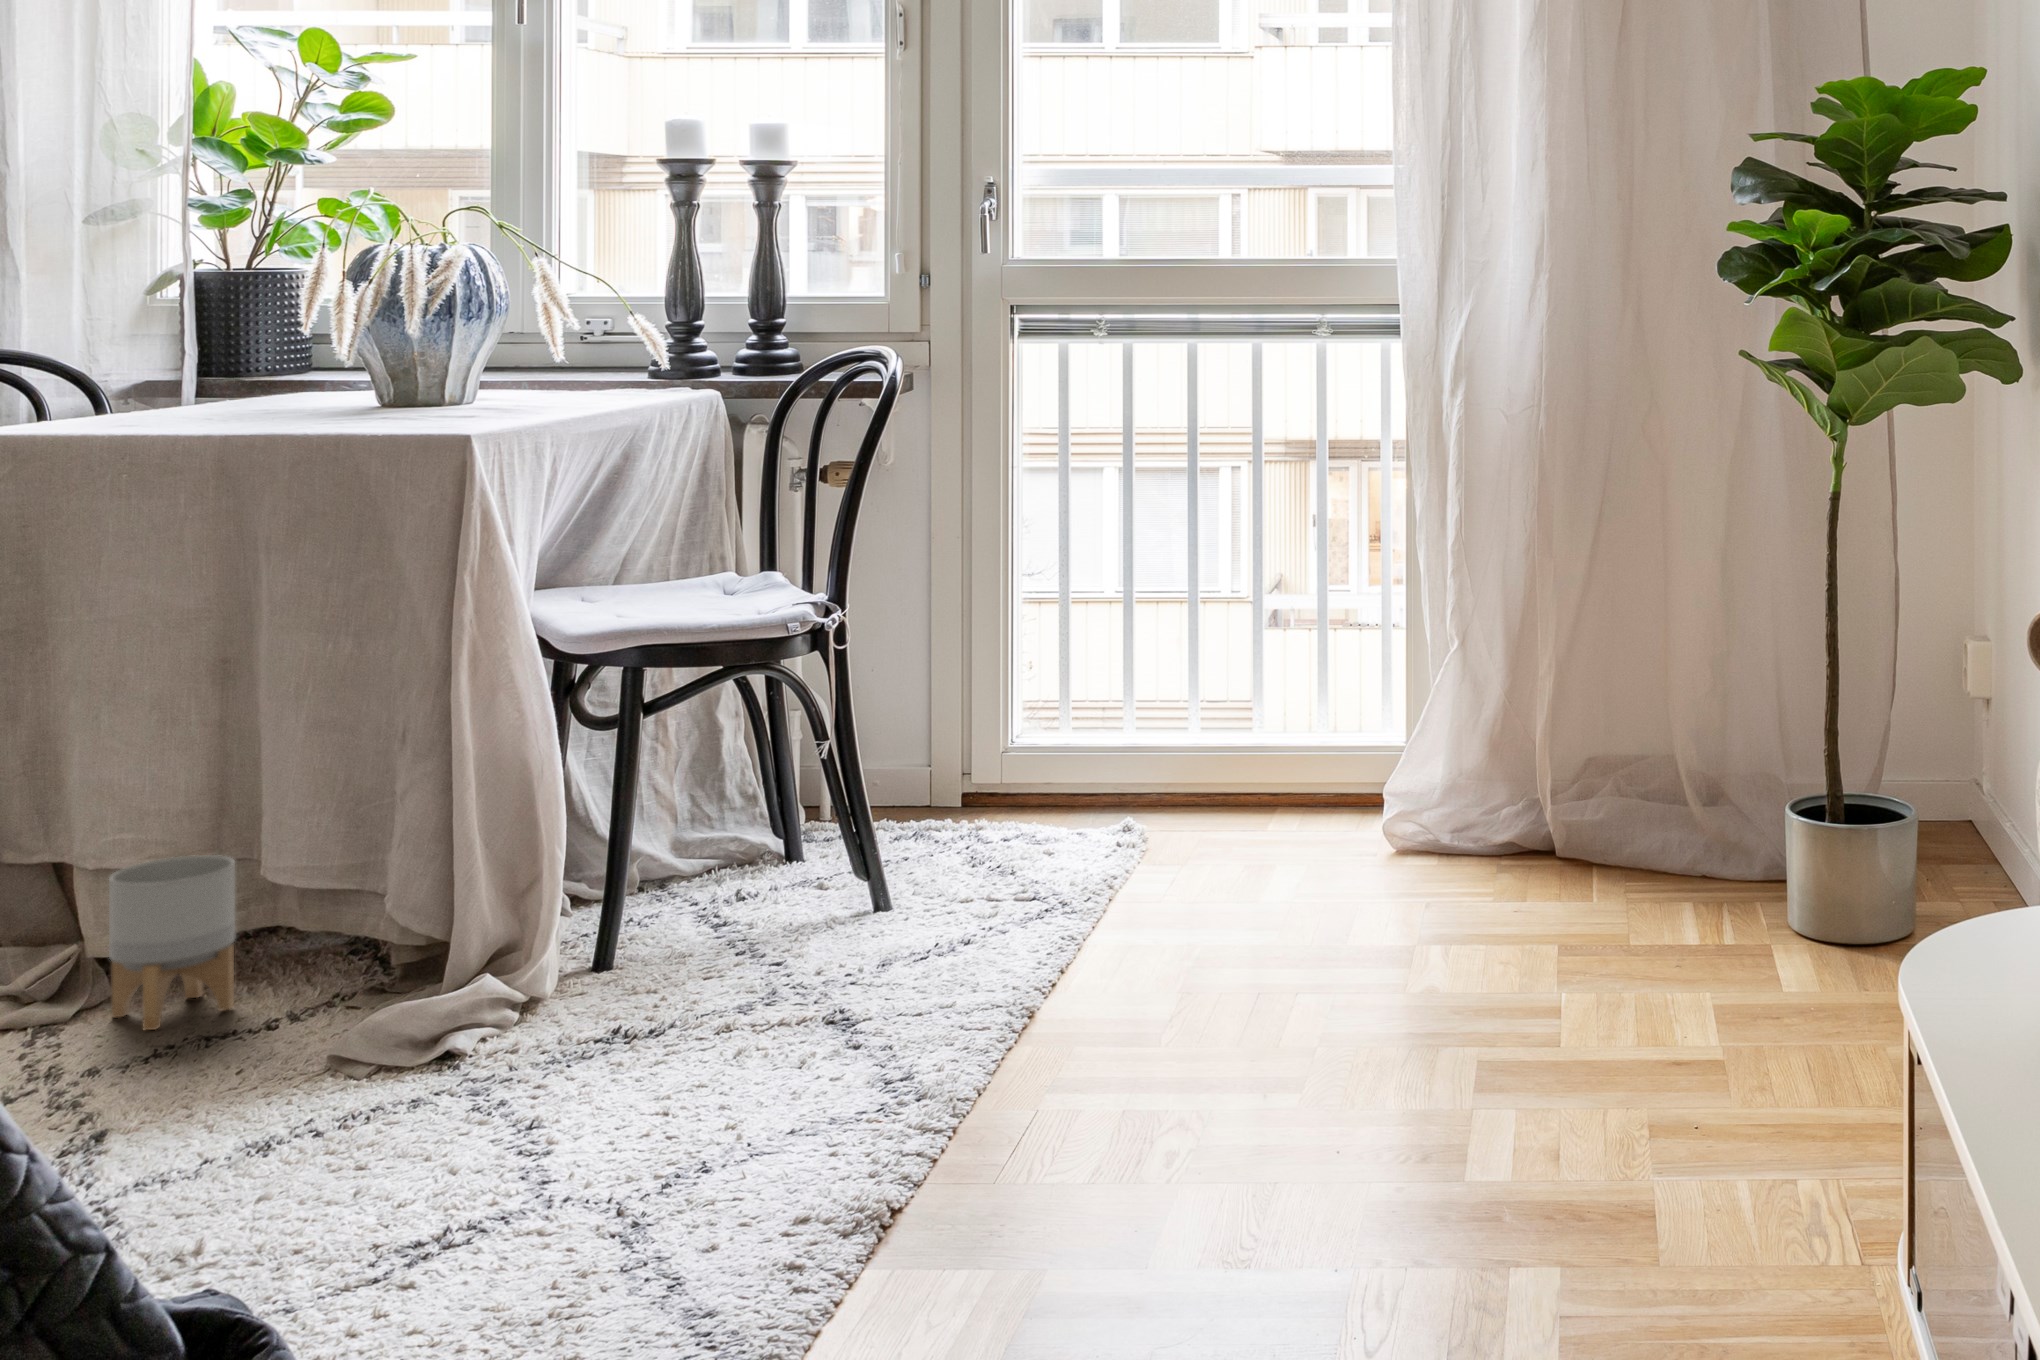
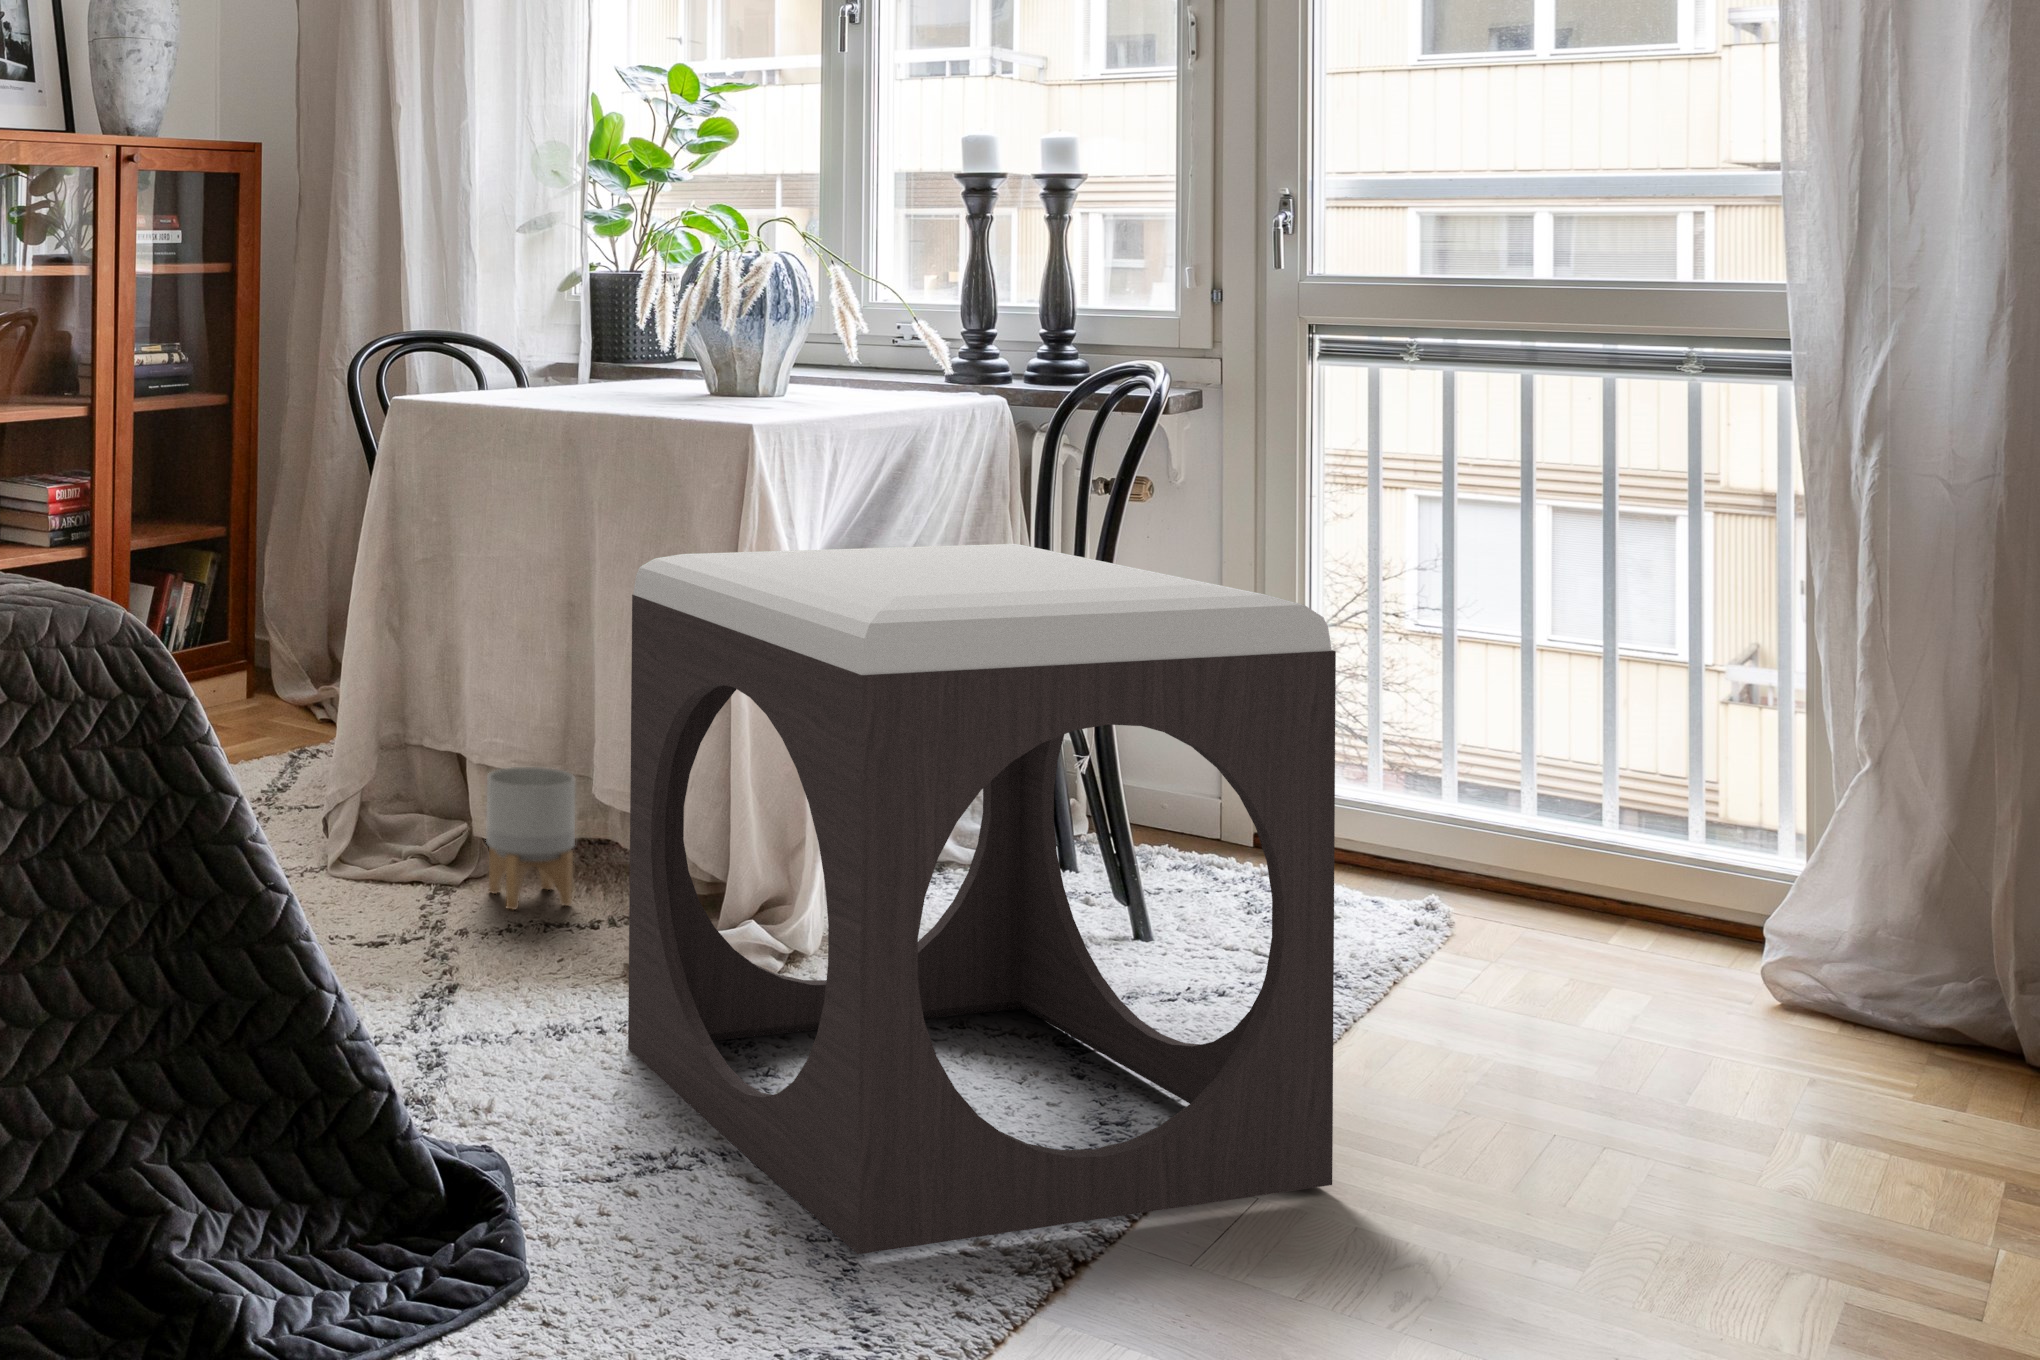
footstool: none [355,544,1097,1268] -> present [628,544,1336,1254]

